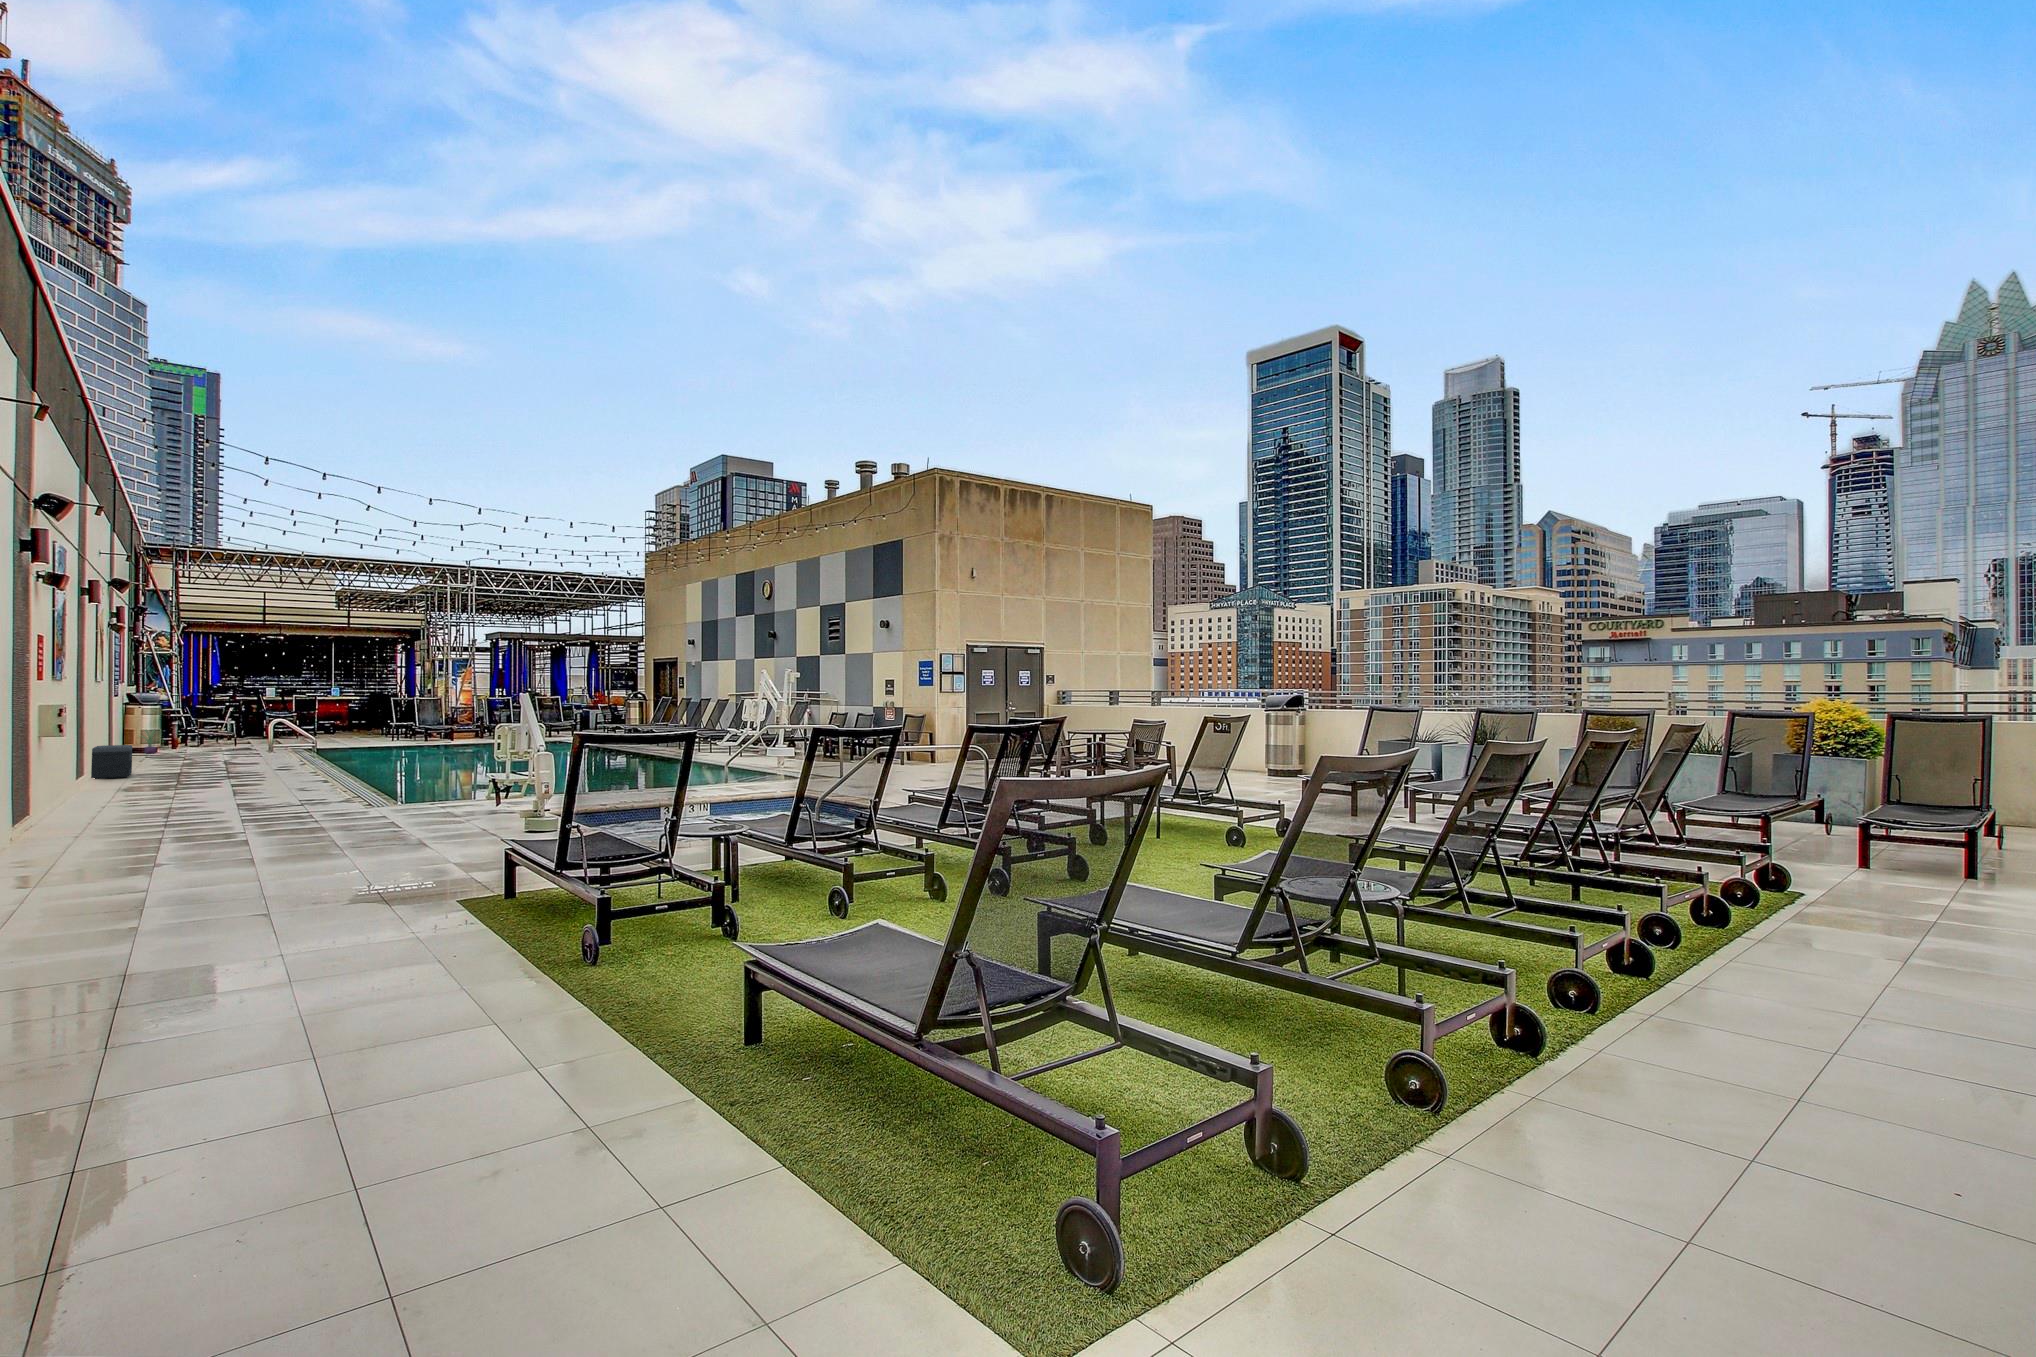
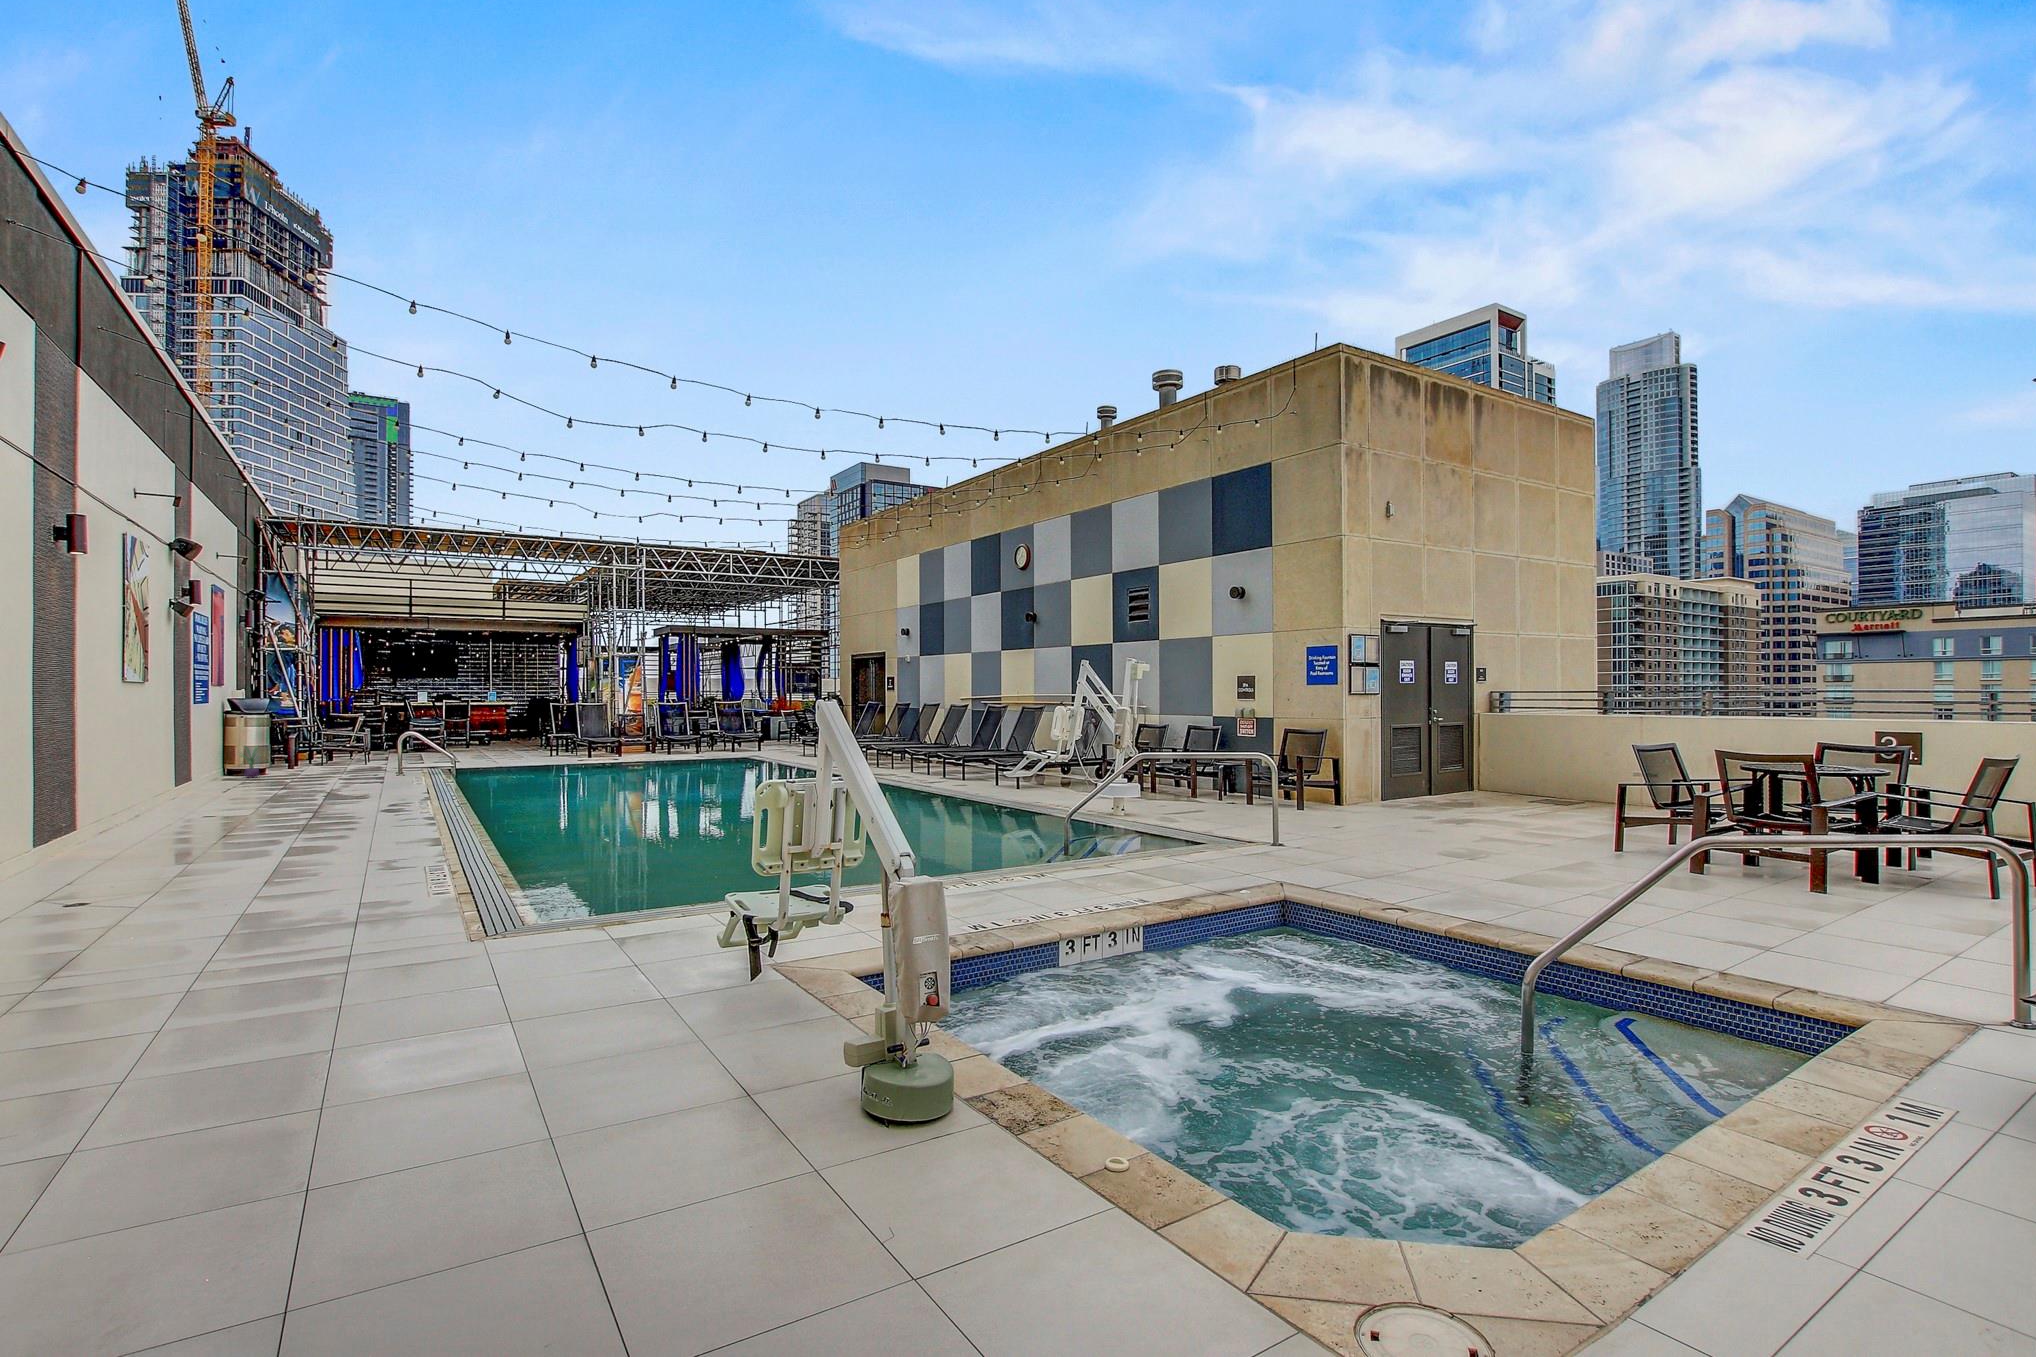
storage bench: present [91,745,132,779] -> none [94,779,171,837]

